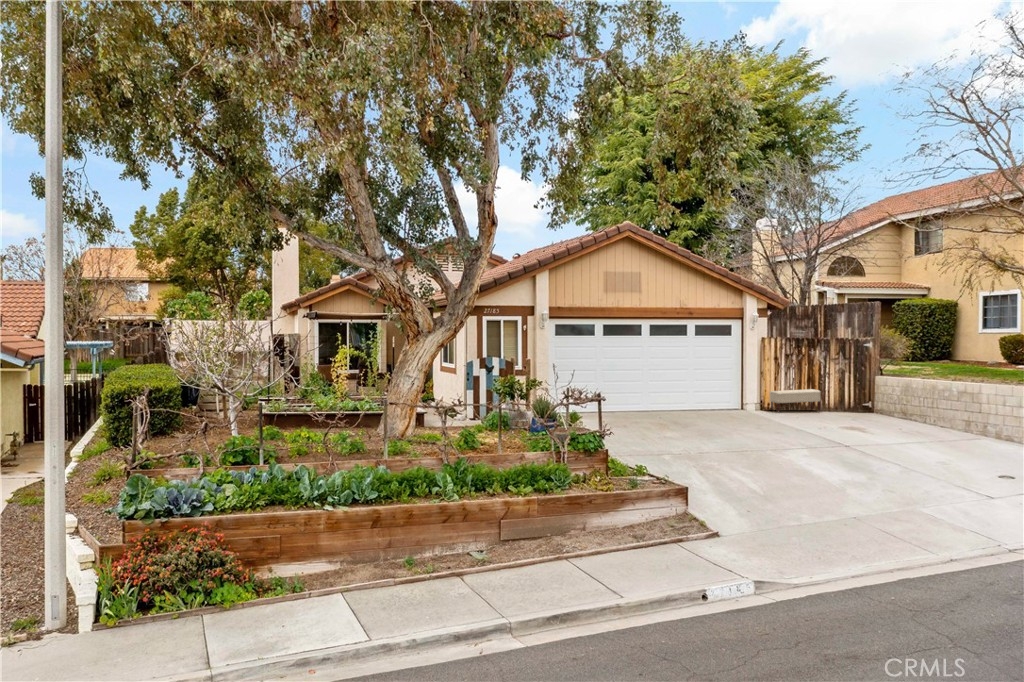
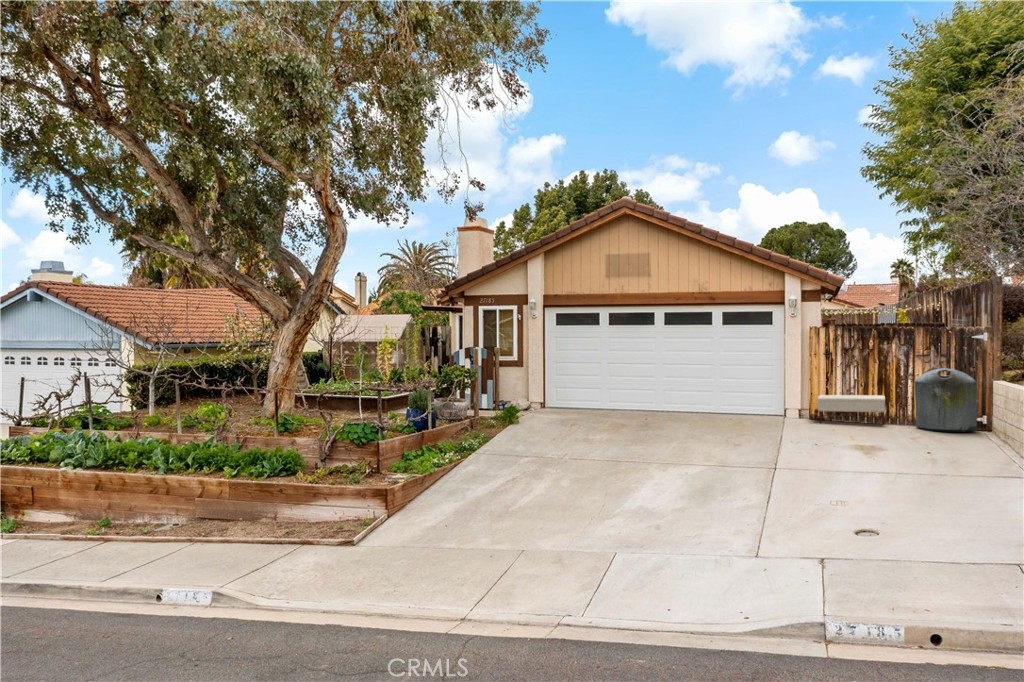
trash can: none [836,368,875,413] -> present [915,368,977,432]

